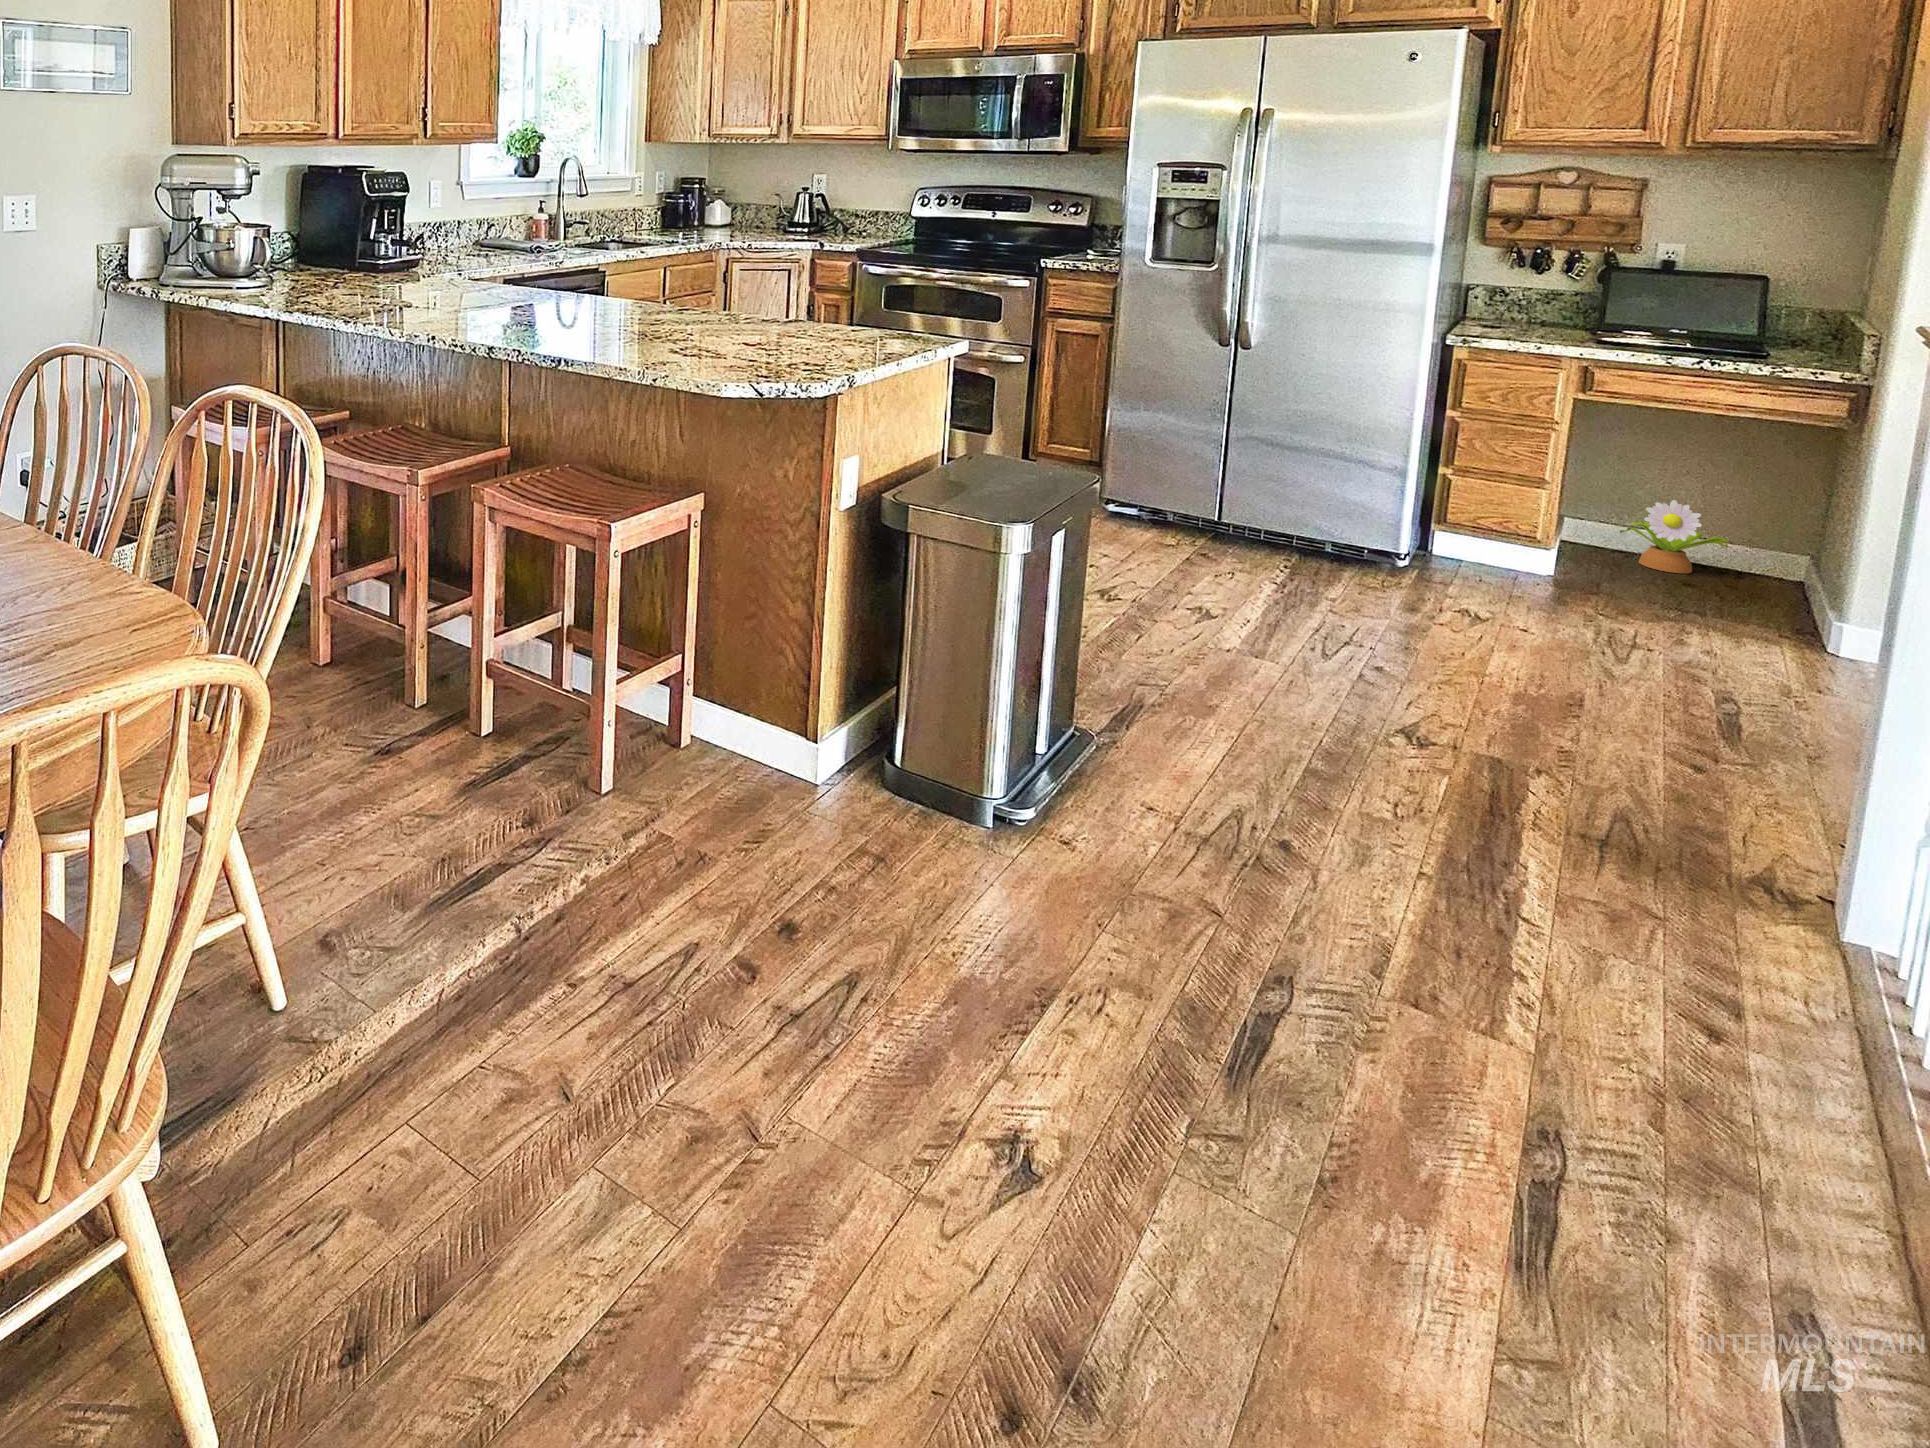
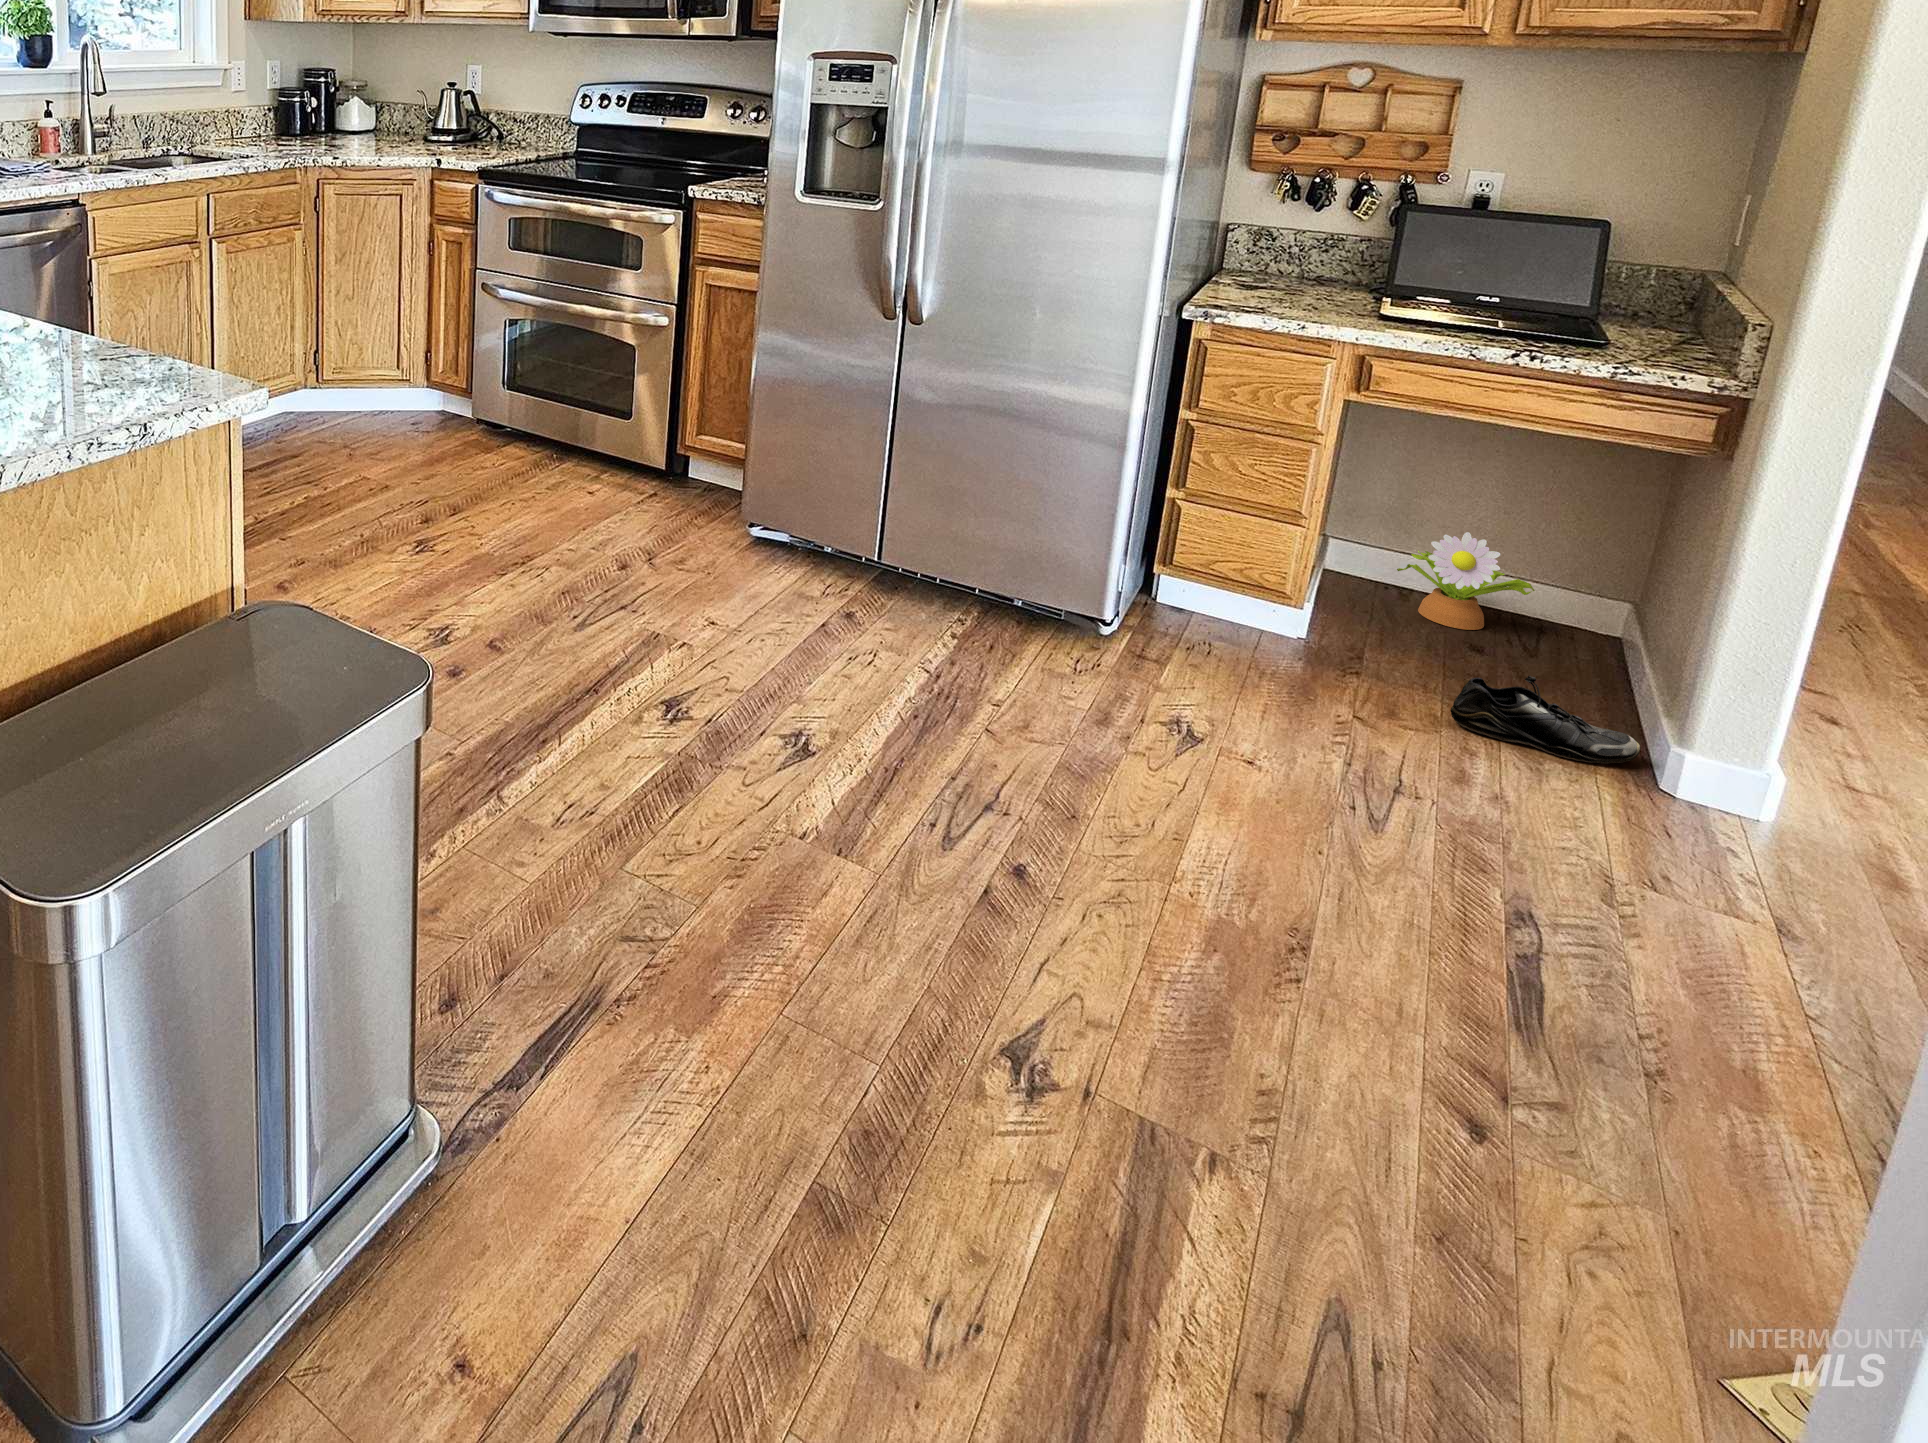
shoe: none [1669,583,1813,639] -> present [1450,676,1640,763]

